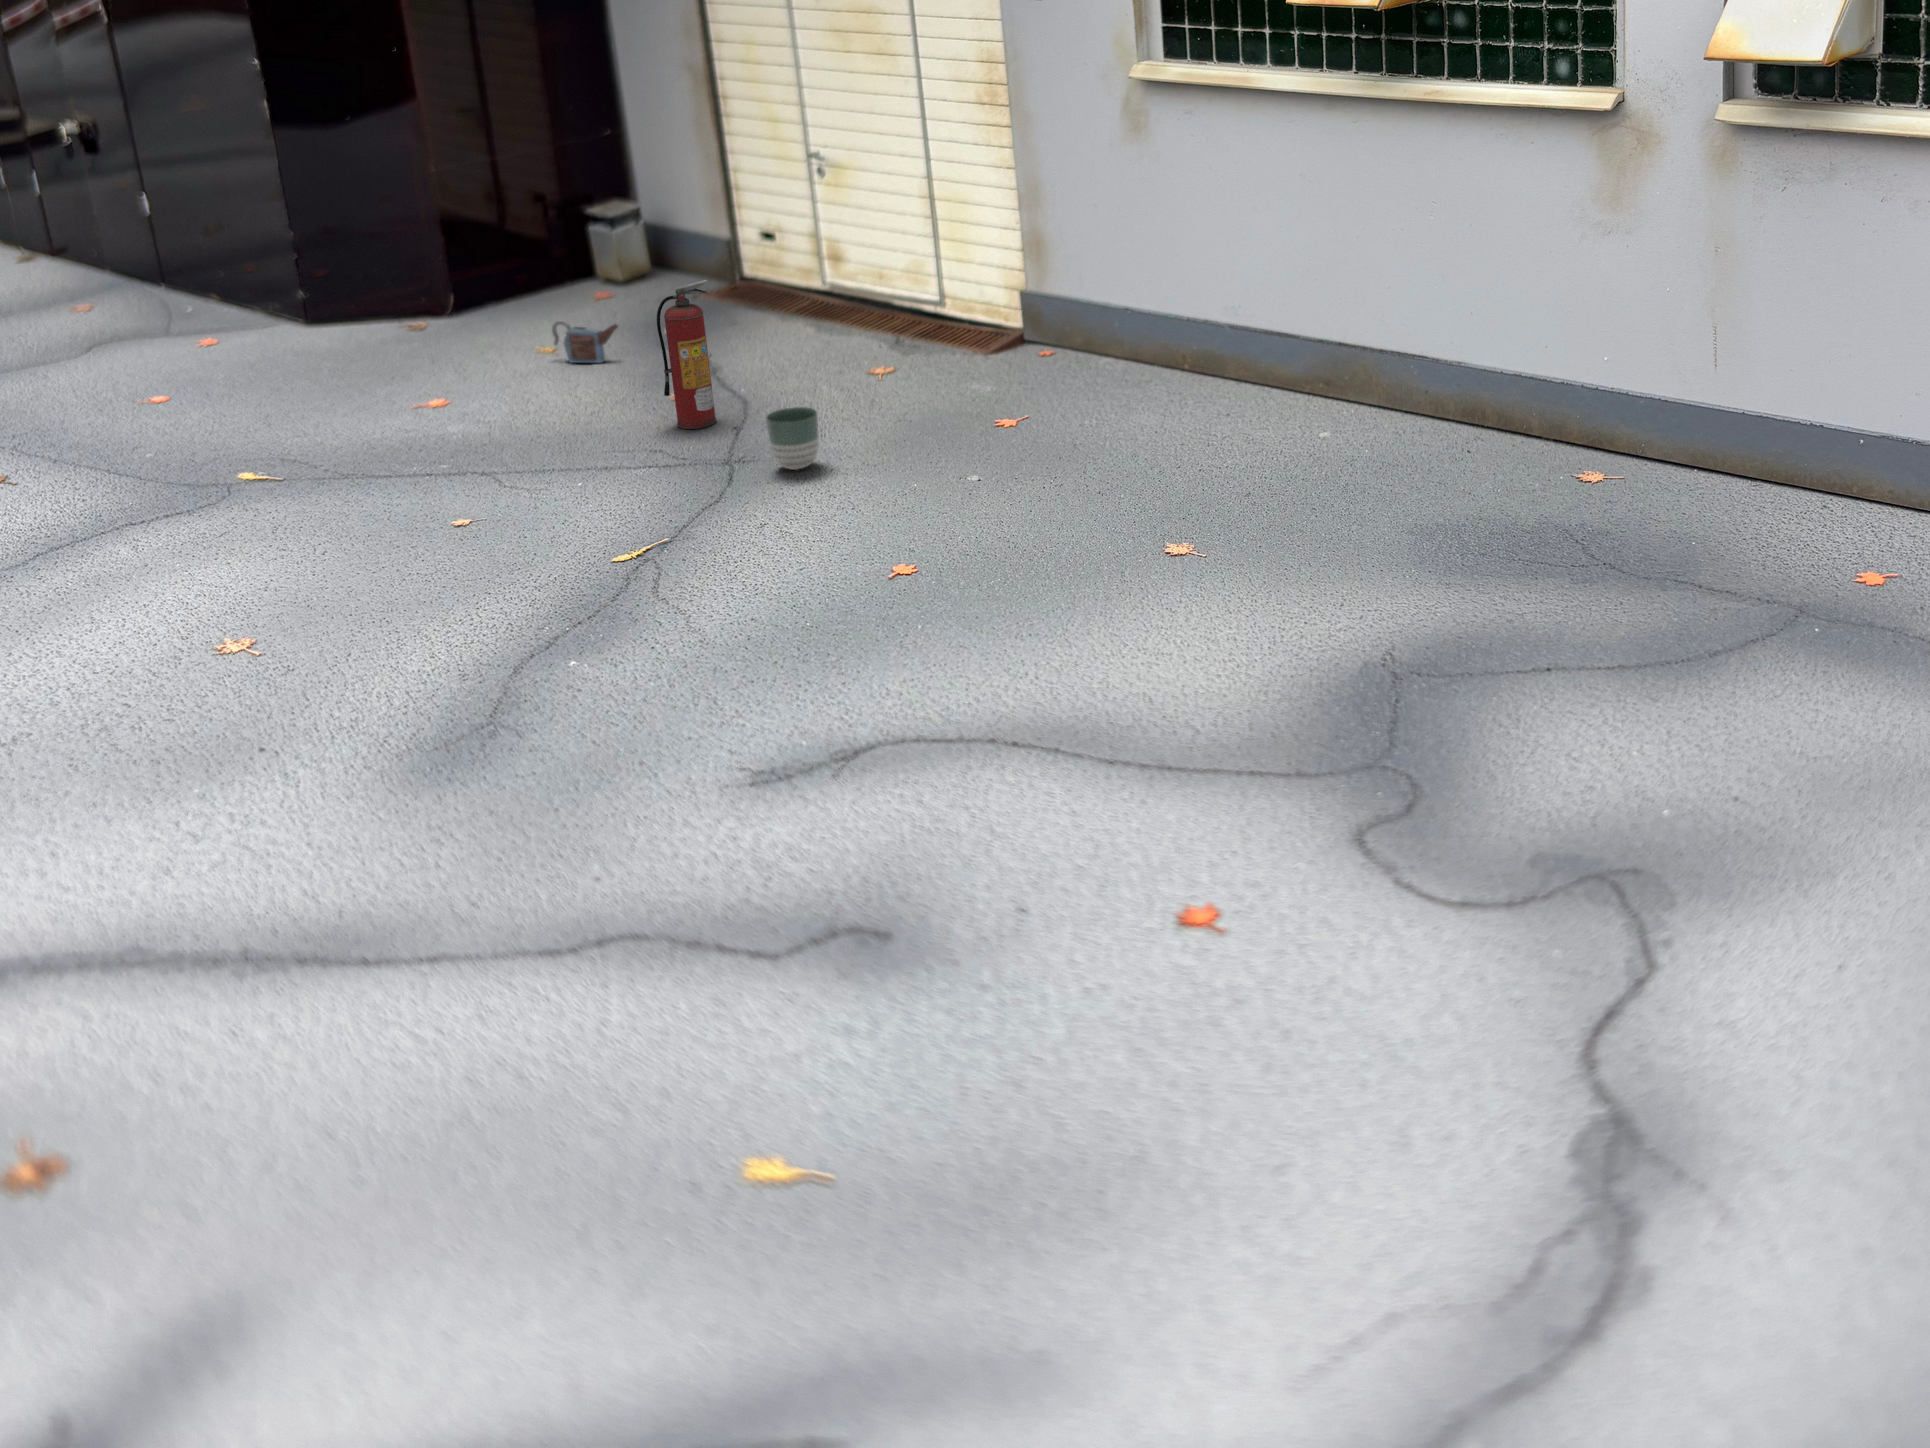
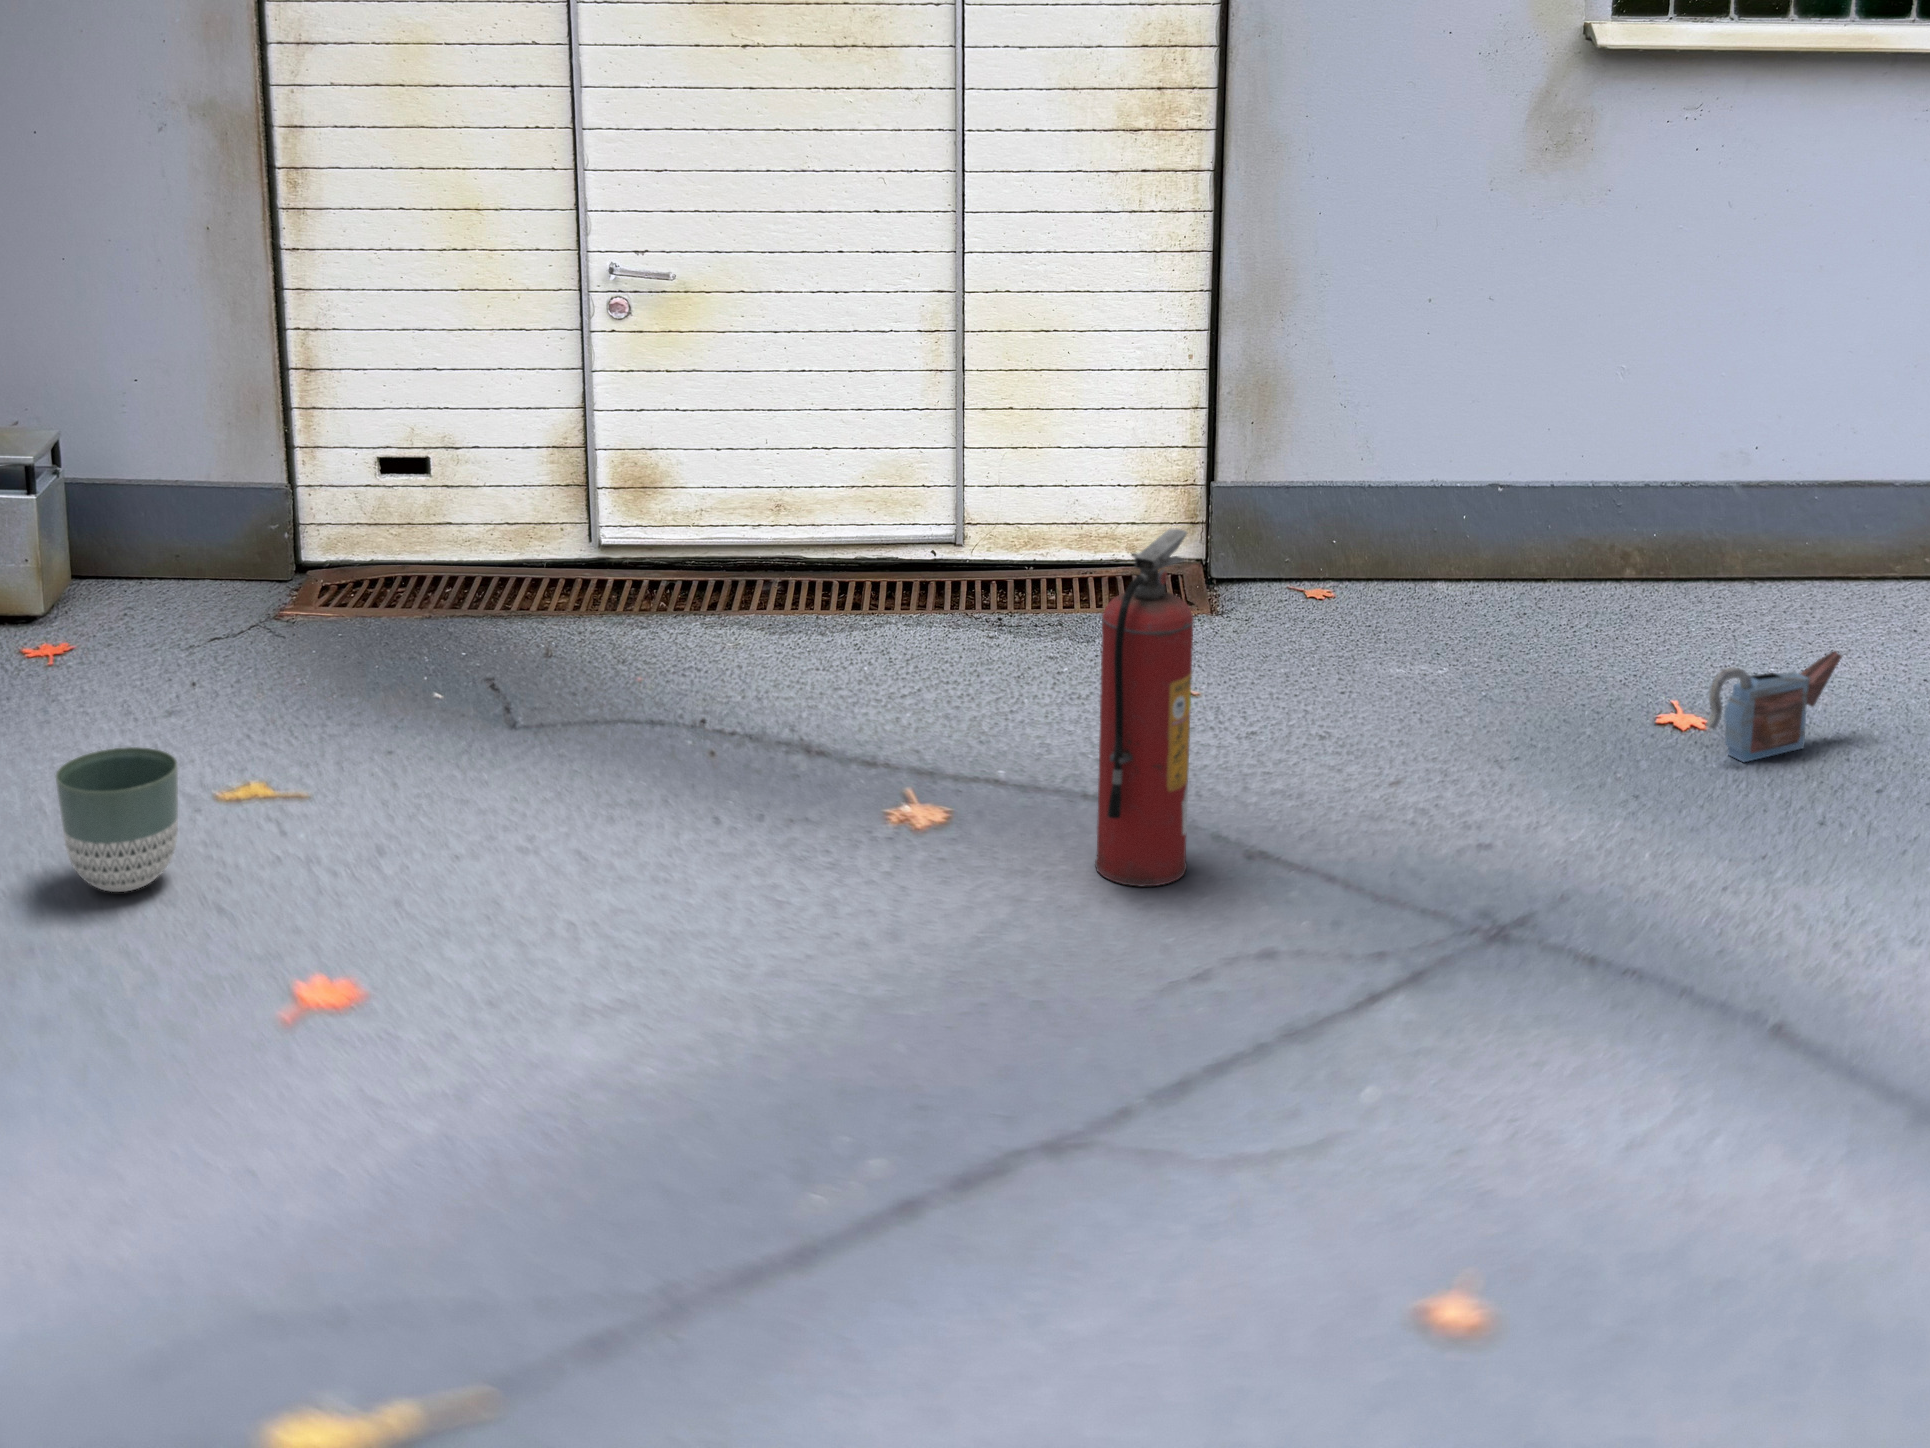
watering can: present [552,321,618,363] -> present [1706,651,1842,762]
planter: present [766,407,819,470] -> present [56,747,178,892]

